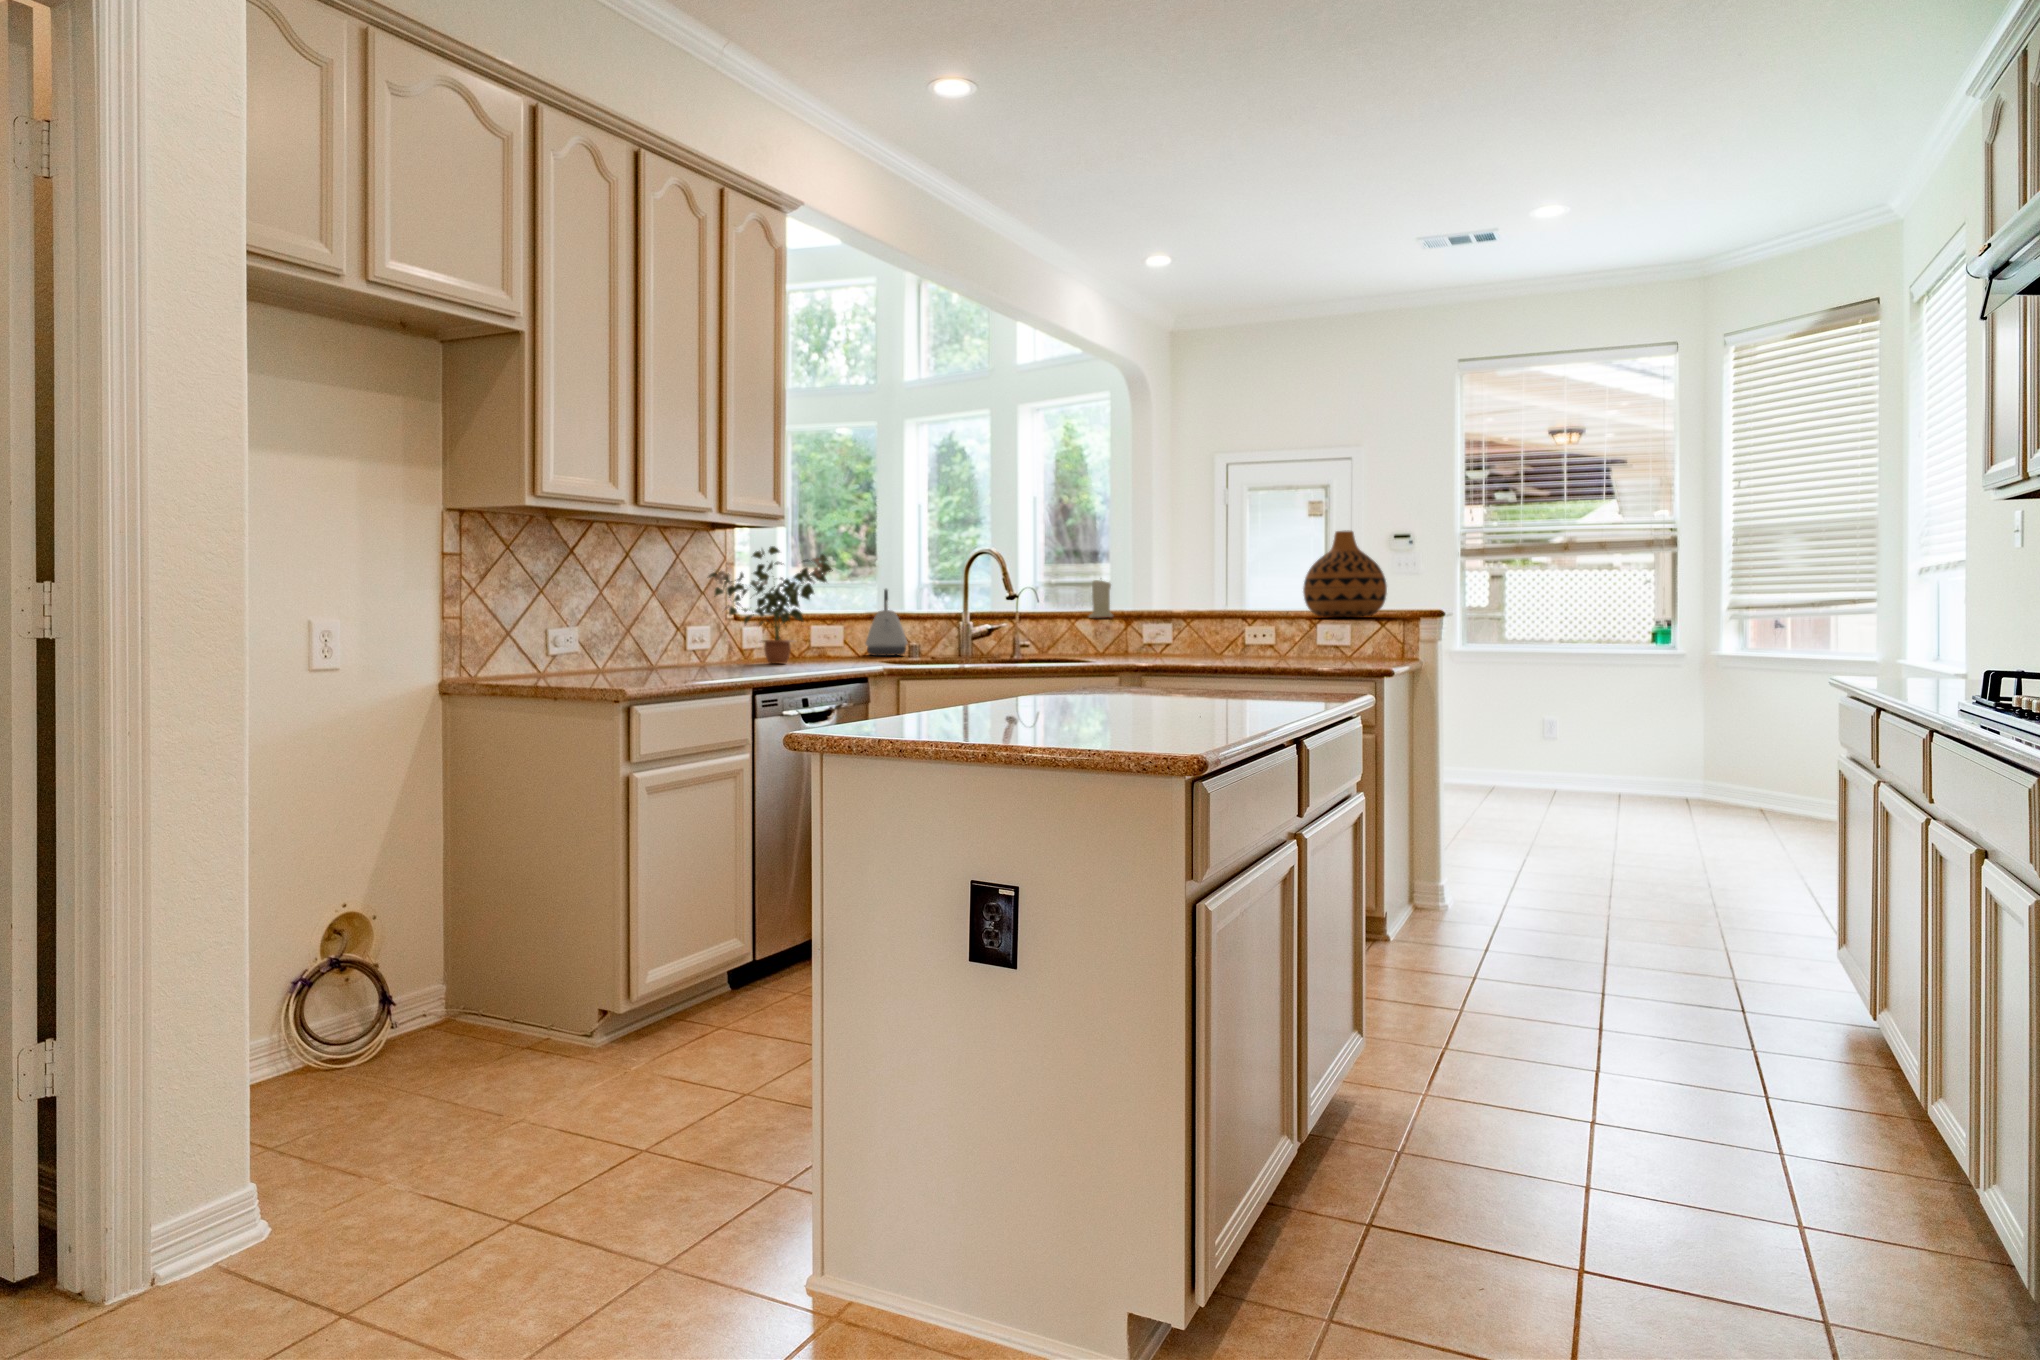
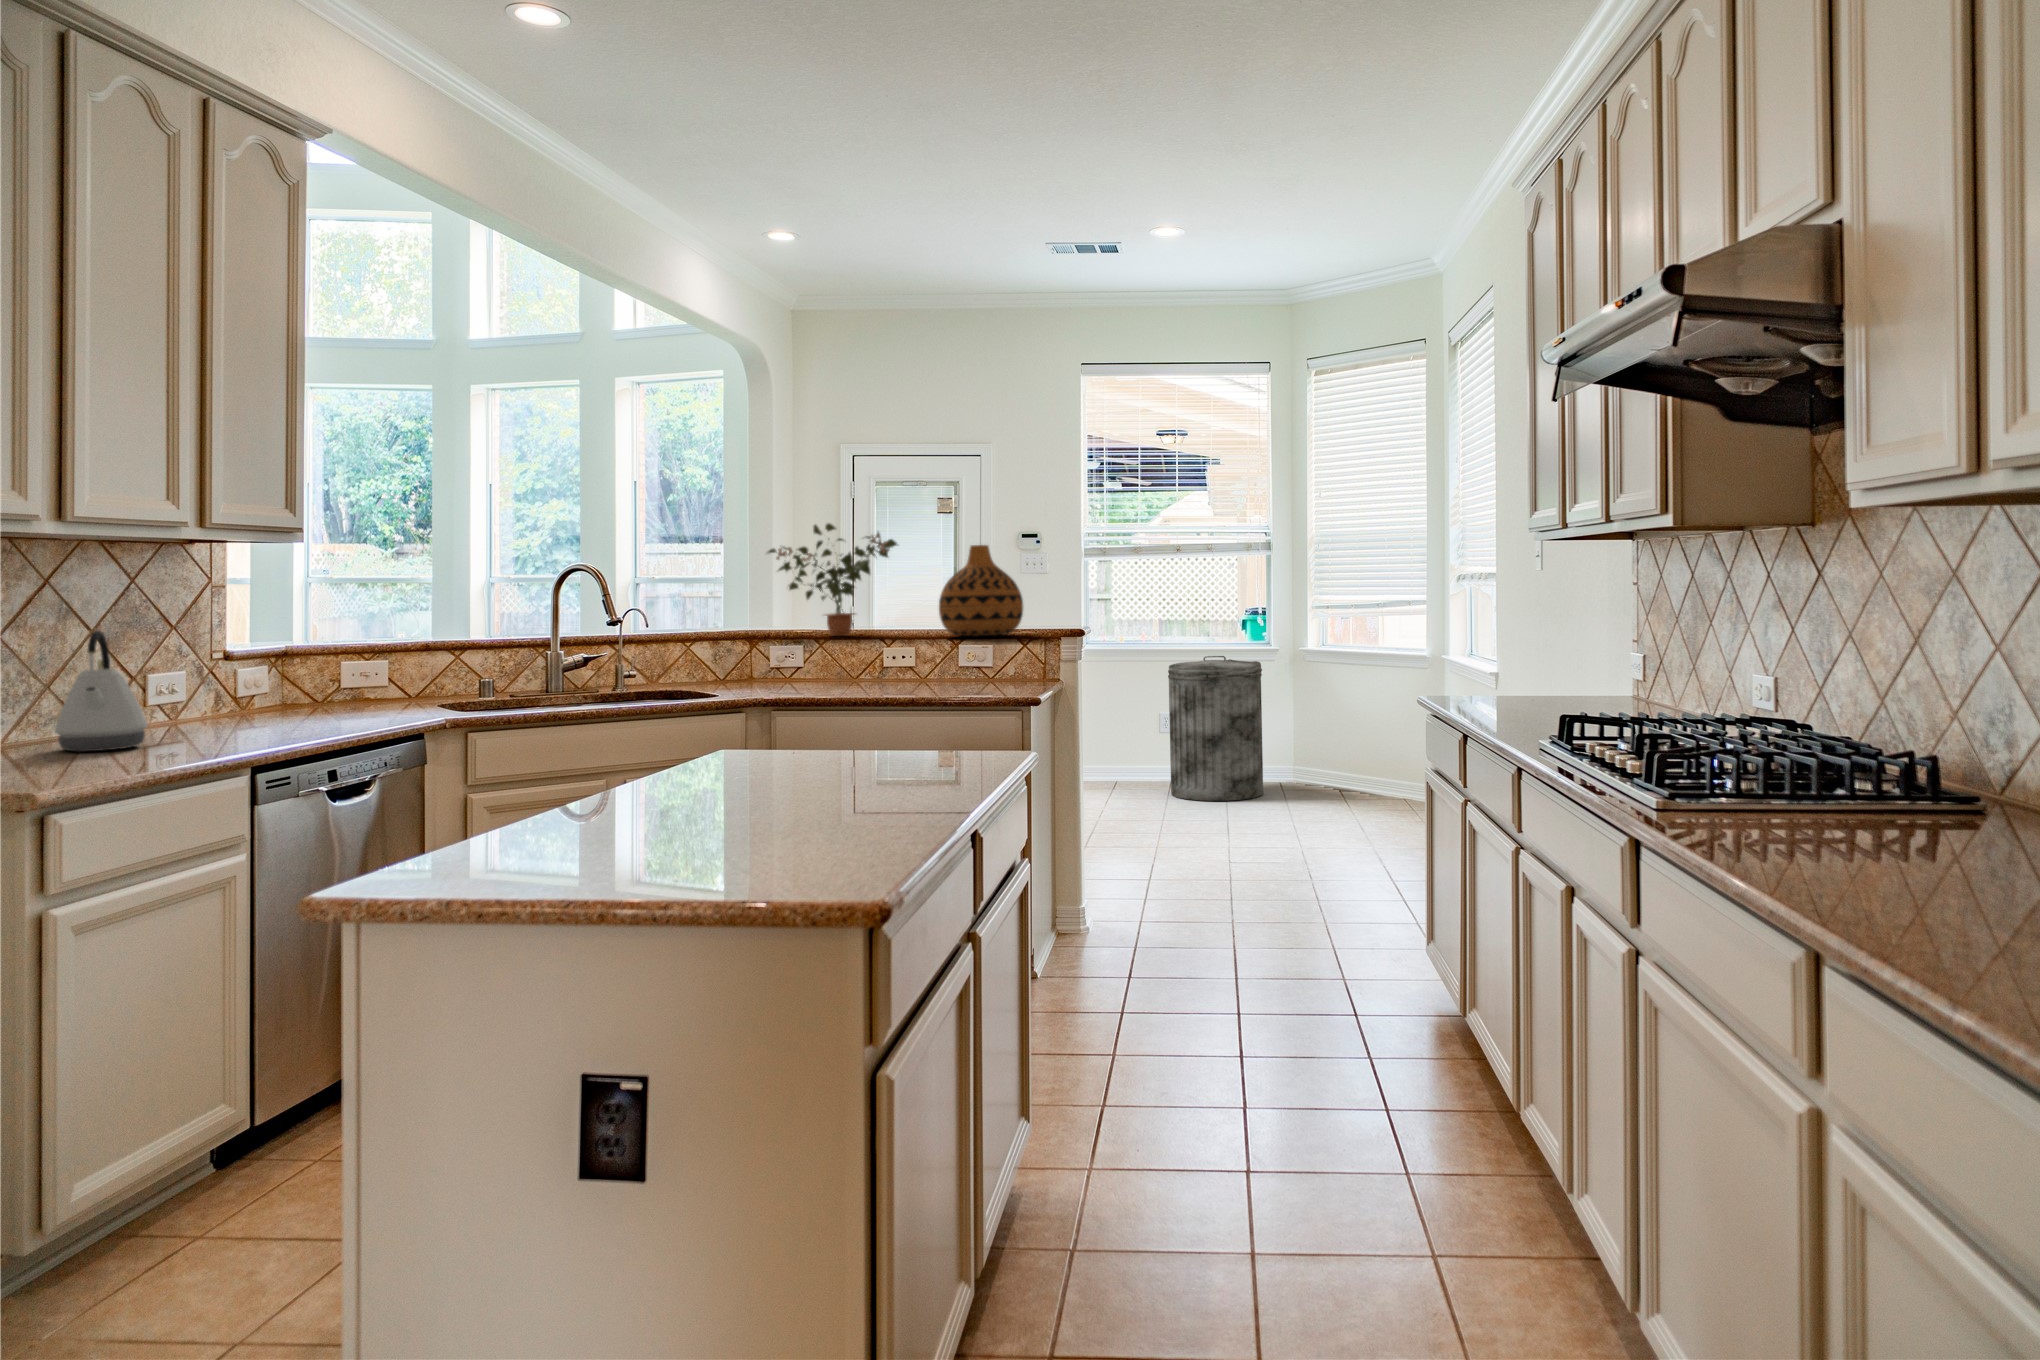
potted plant: present [707,546,833,664] -> present [768,523,897,636]
candle: present [1089,580,1113,618] -> none [702,595,731,641]
kettle: present [866,589,907,656] -> present [55,631,148,752]
trash can: none [1549,658,1658,809] -> present [1168,656,1263,801]

